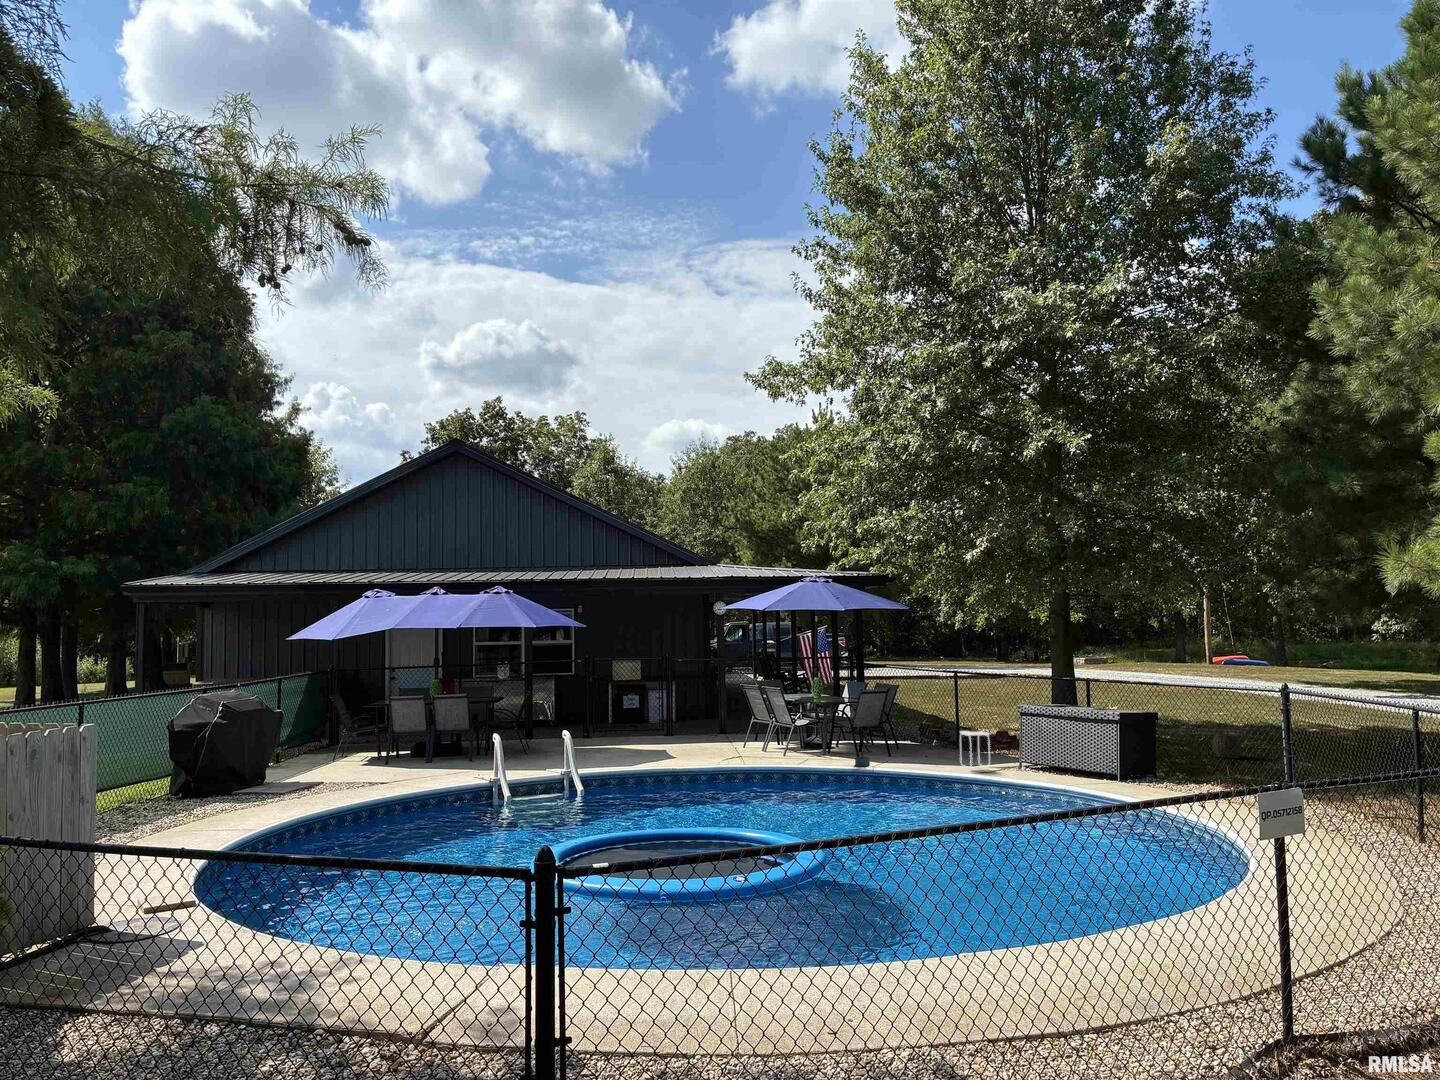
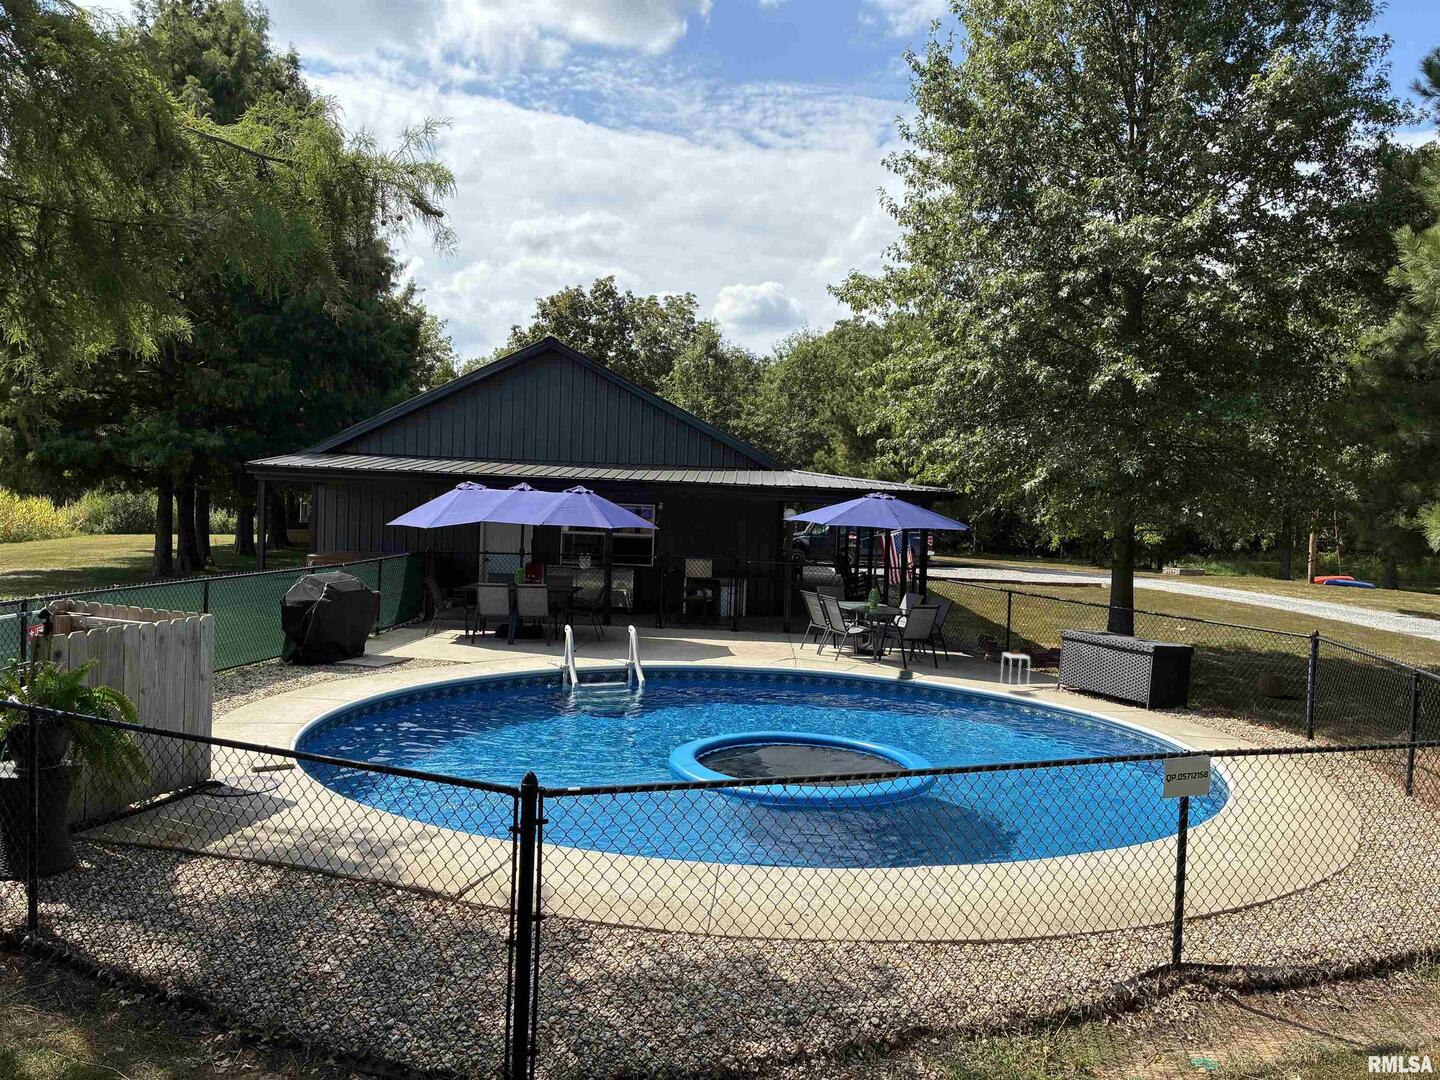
bench: none [608,685,651,726] -> present [677,583,719,623]

